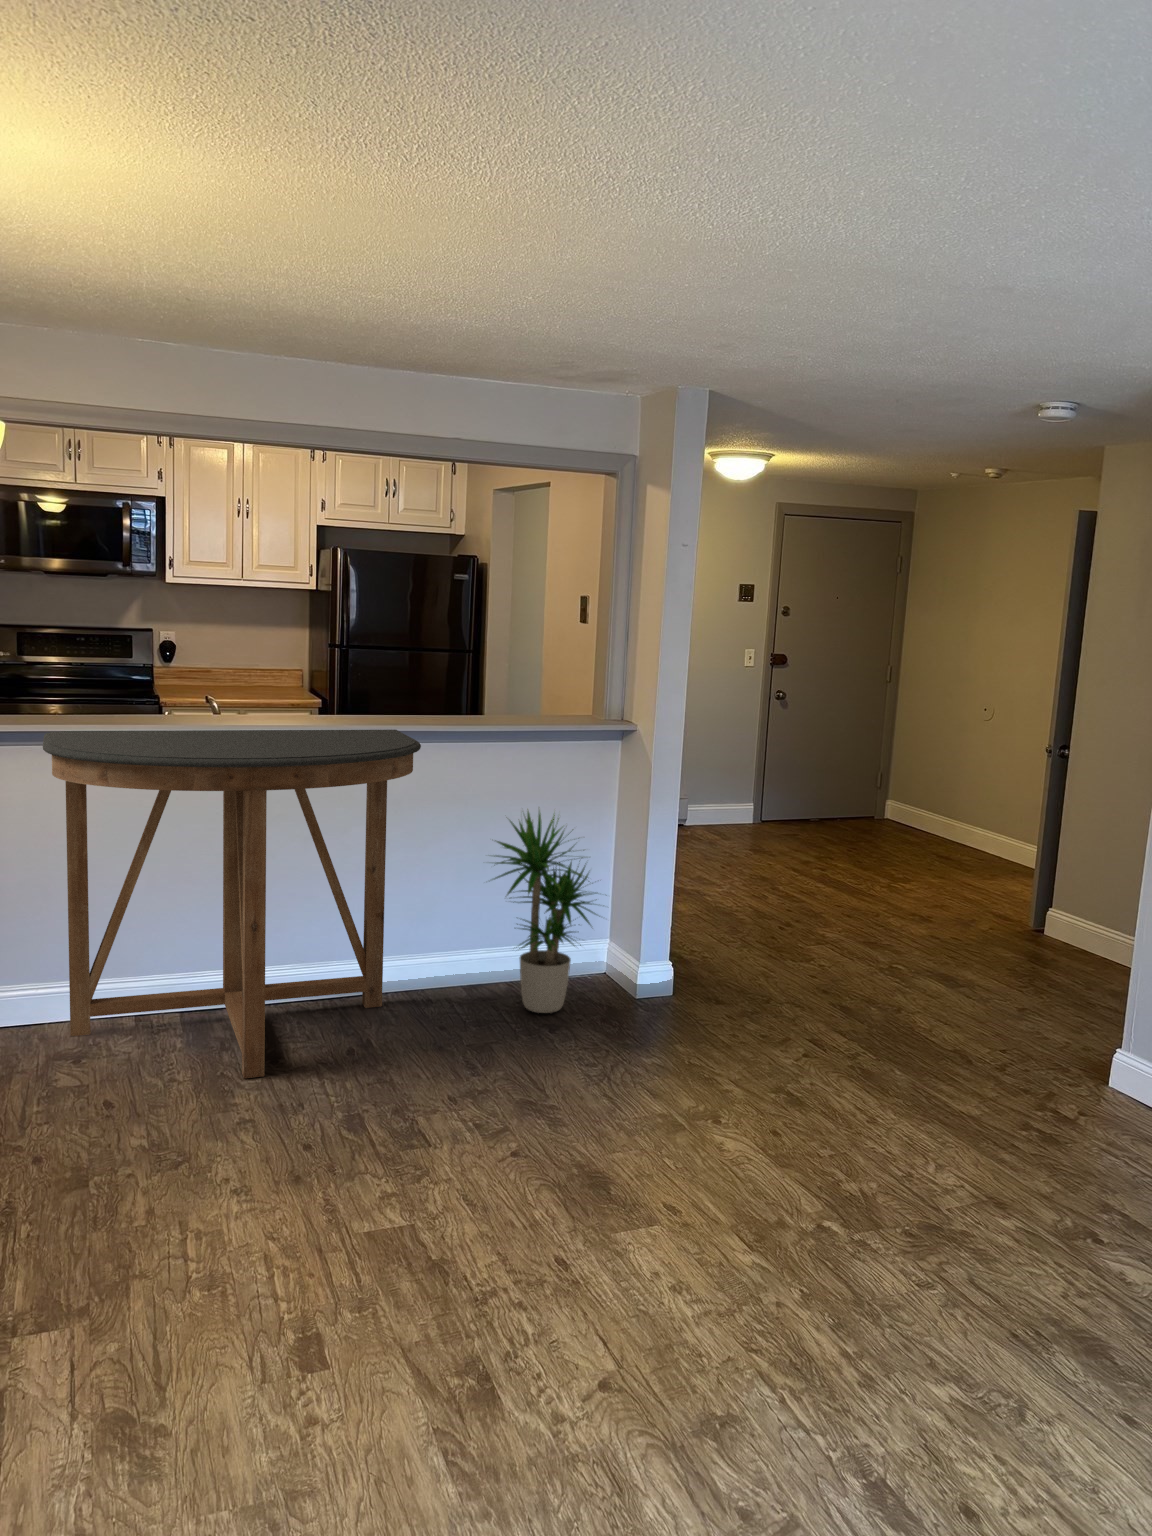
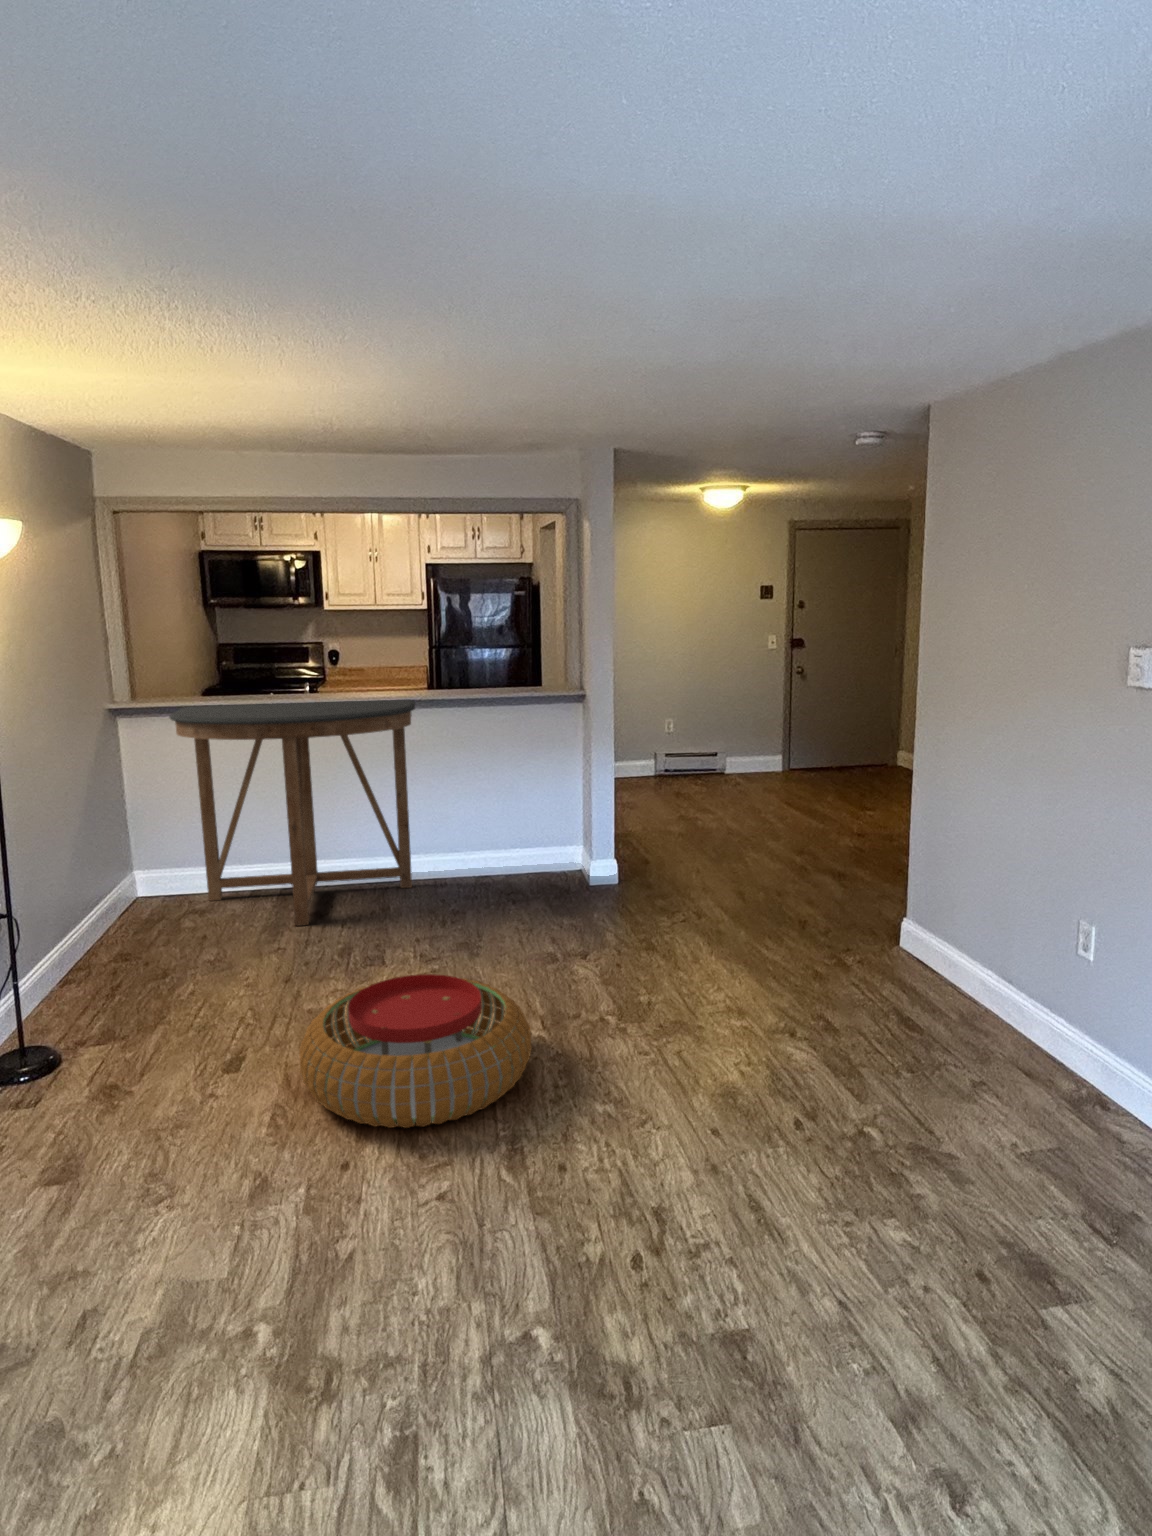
potted plant: present [494,811,597,1013] -> none [469,749,564,893]
pouf: none [453,1180,819,1462] -> present [299,974,532,1128]

